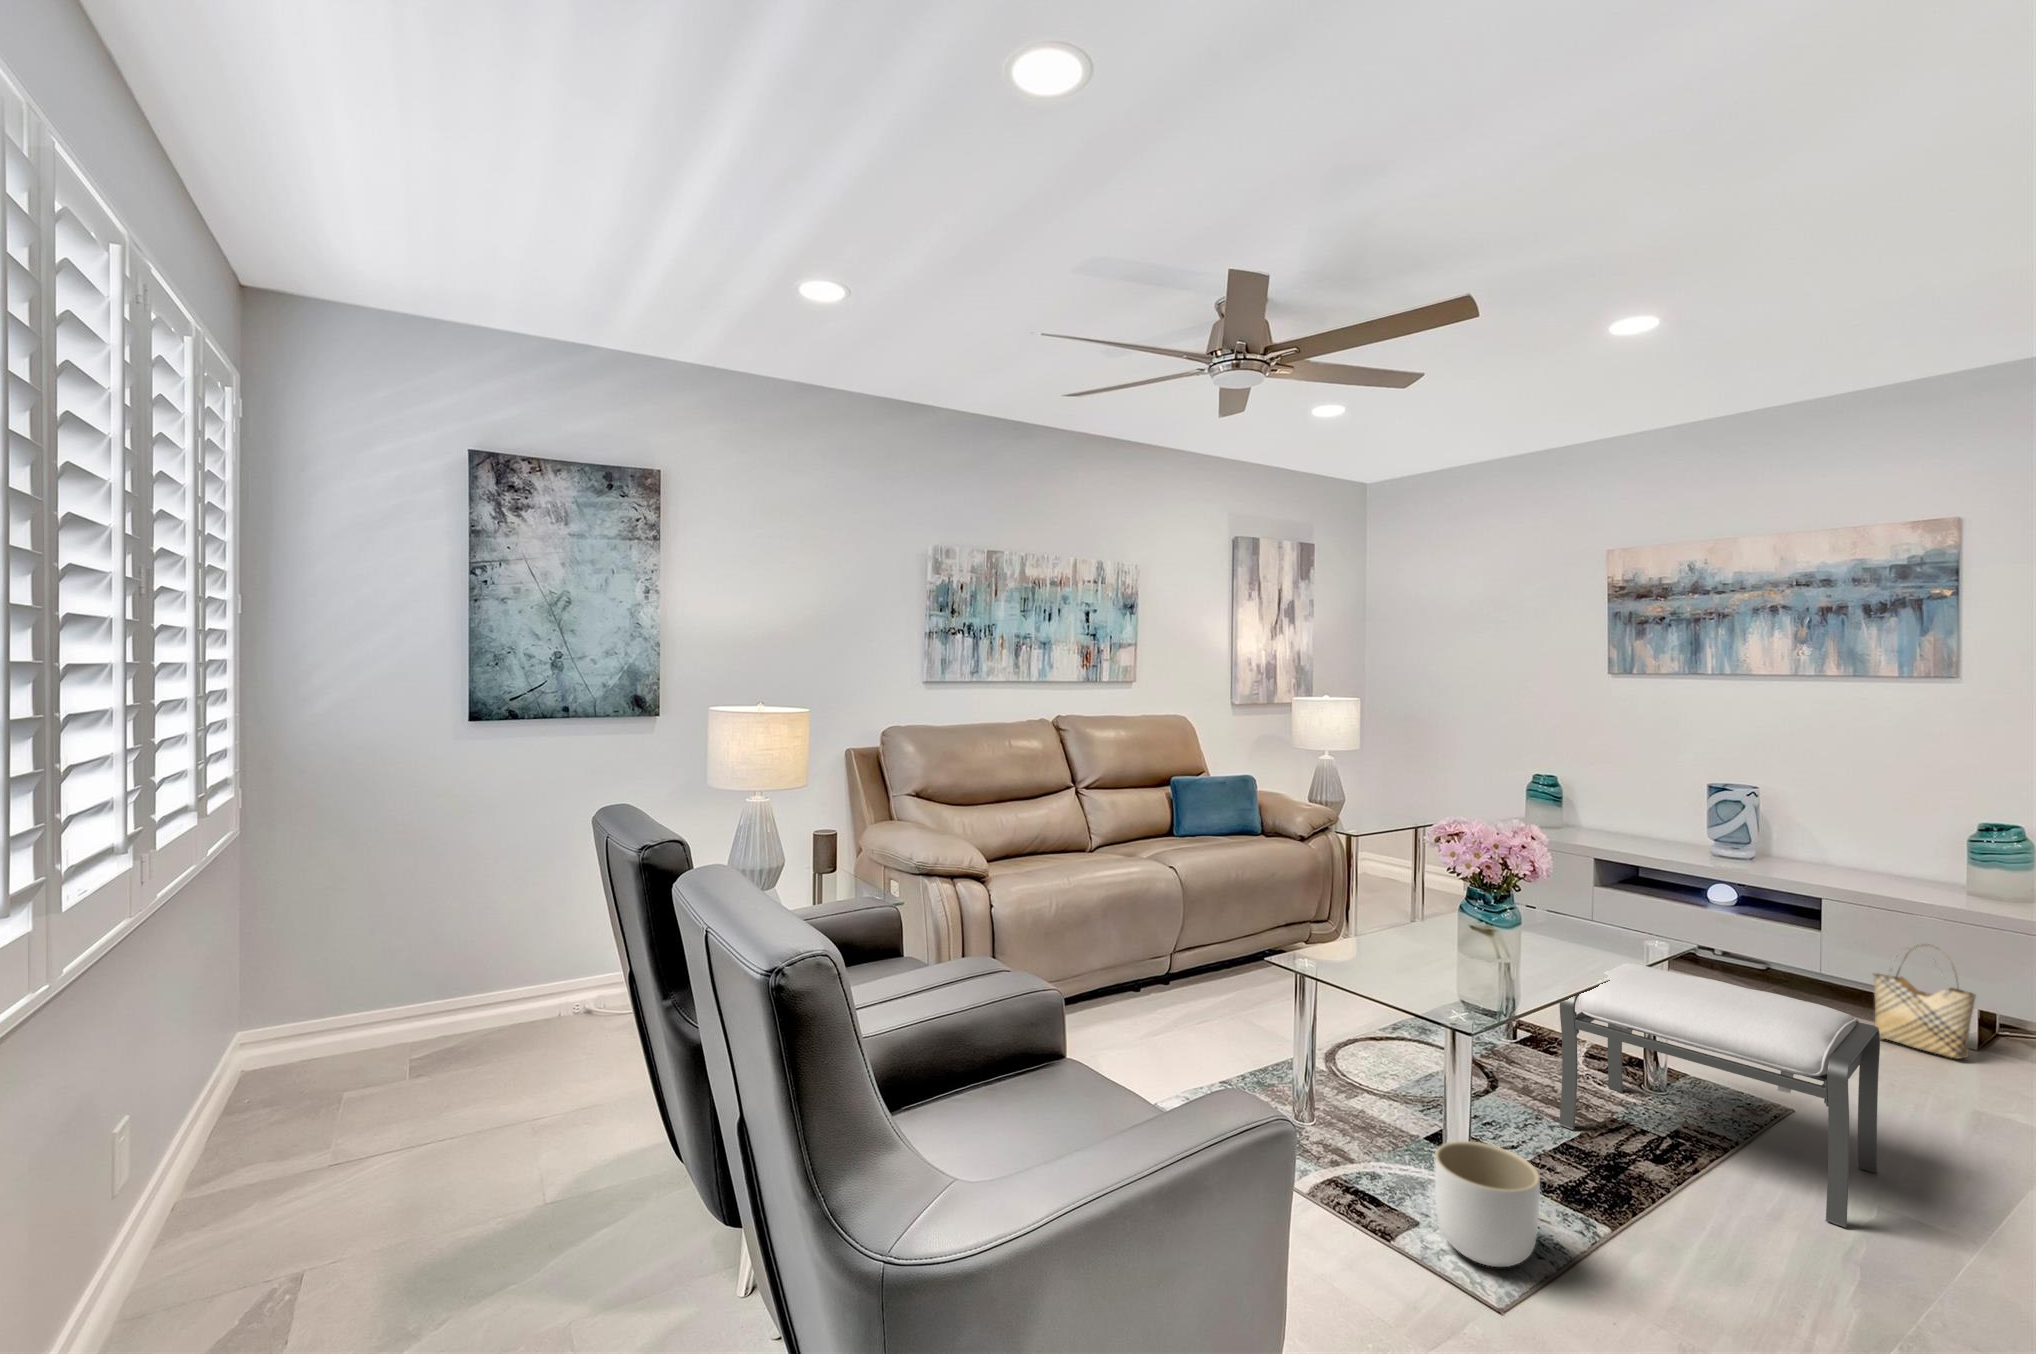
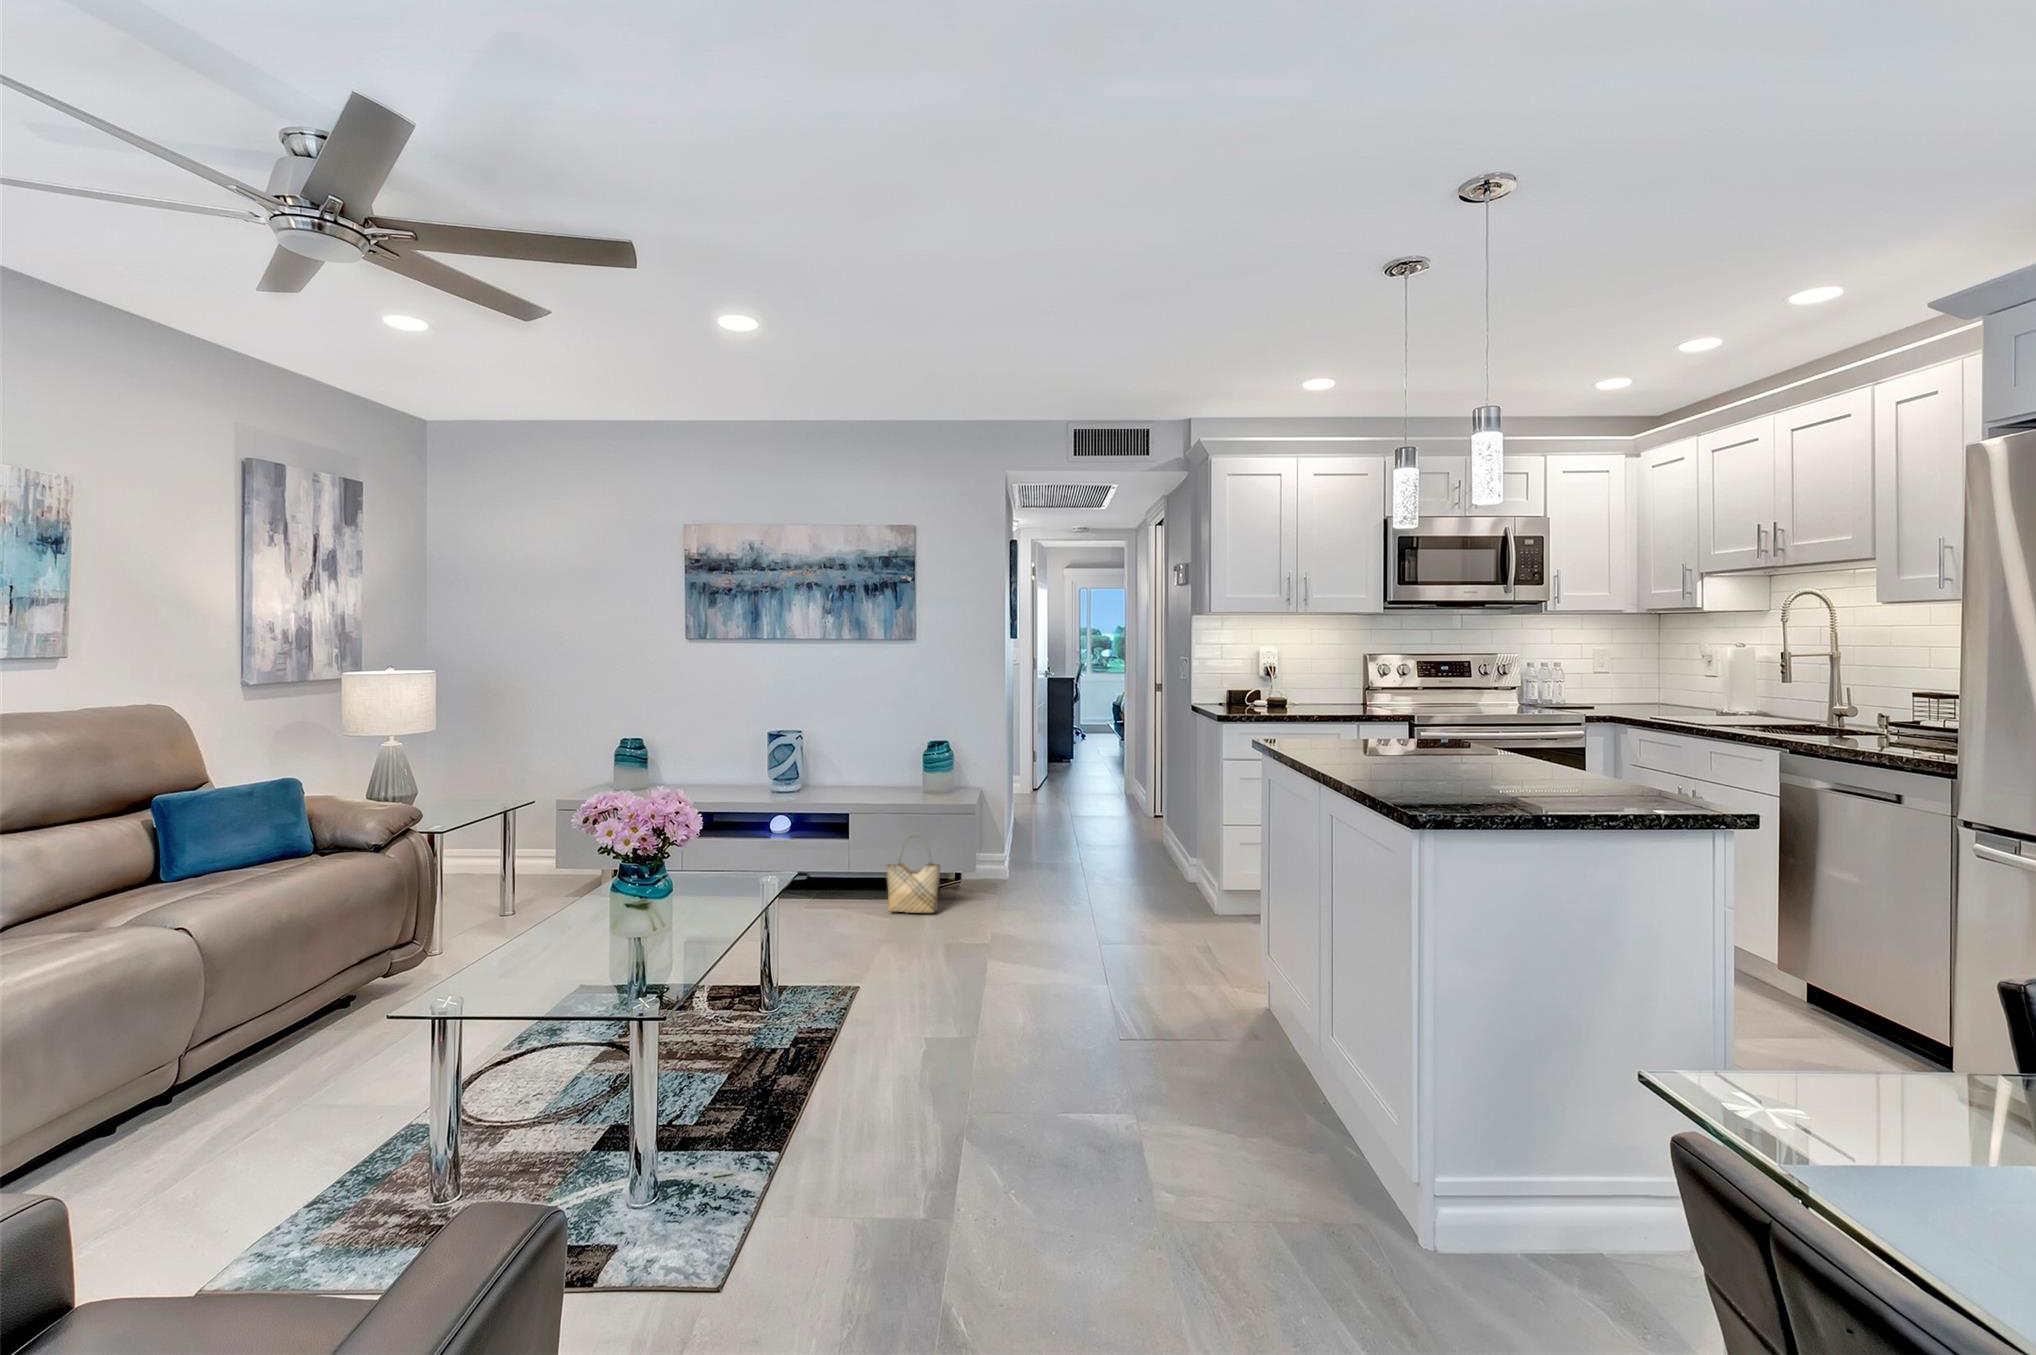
ottoman: present [1559,963,1880,1228] -> none [708,902,920,1075]
planter: present [1434,1141,1540,1267] -> none [632,1126,734,1254]

